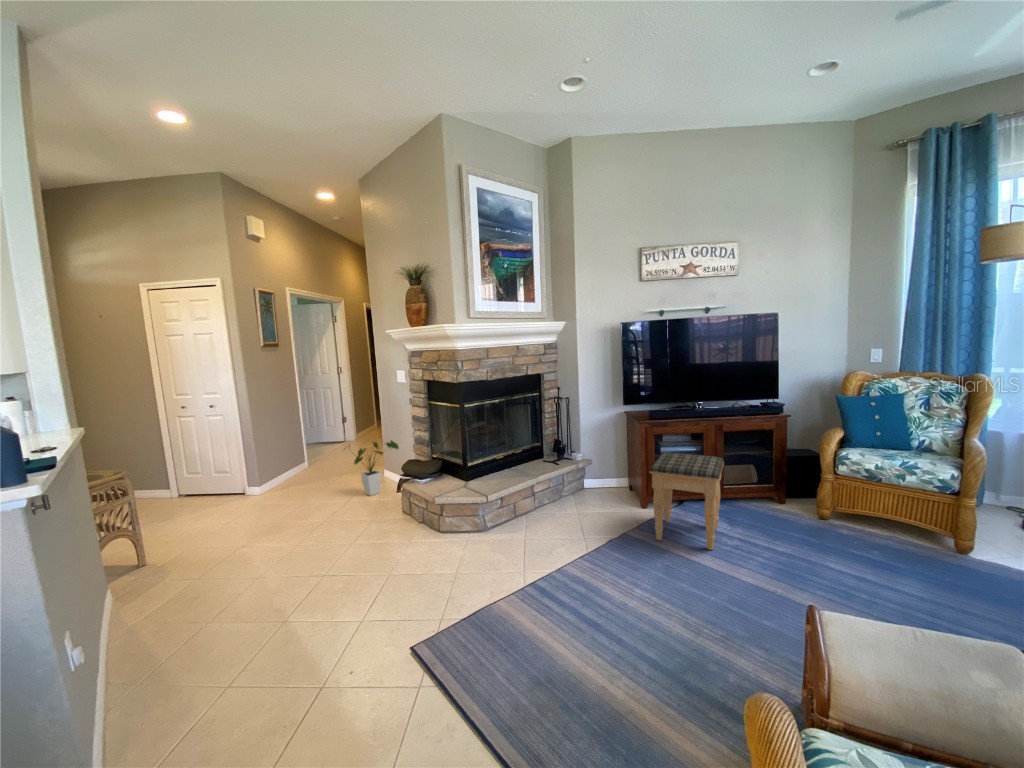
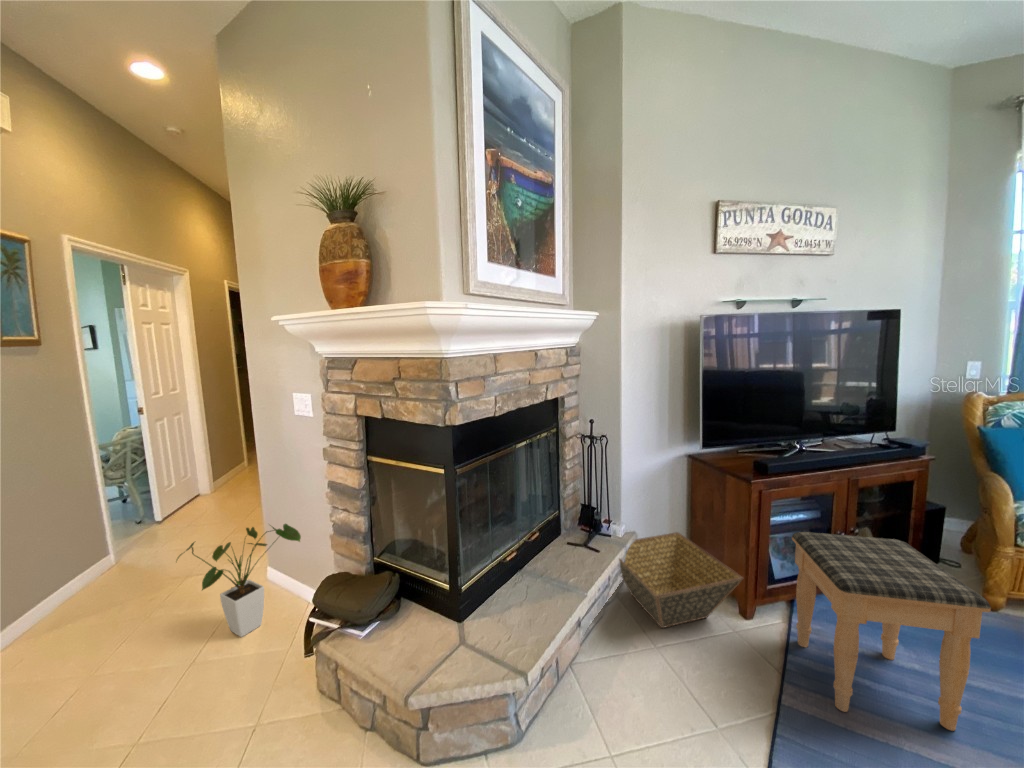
basket: none [569,464,637,509] -> present [619,532,743,628]

